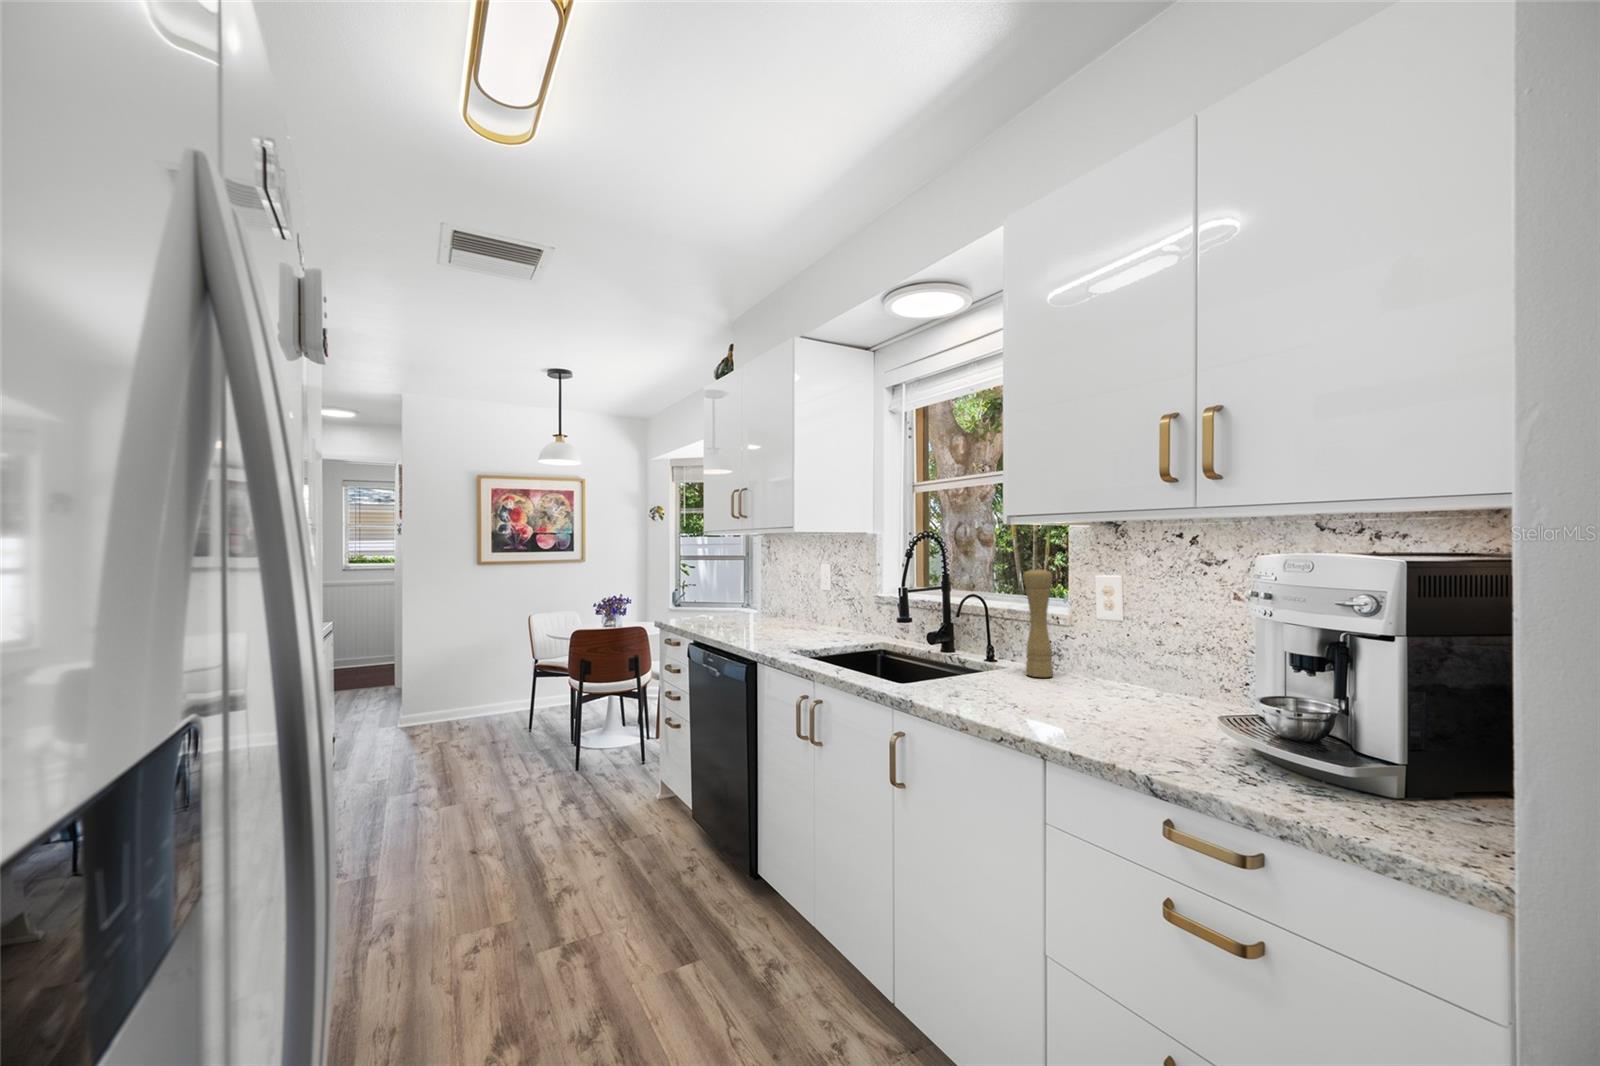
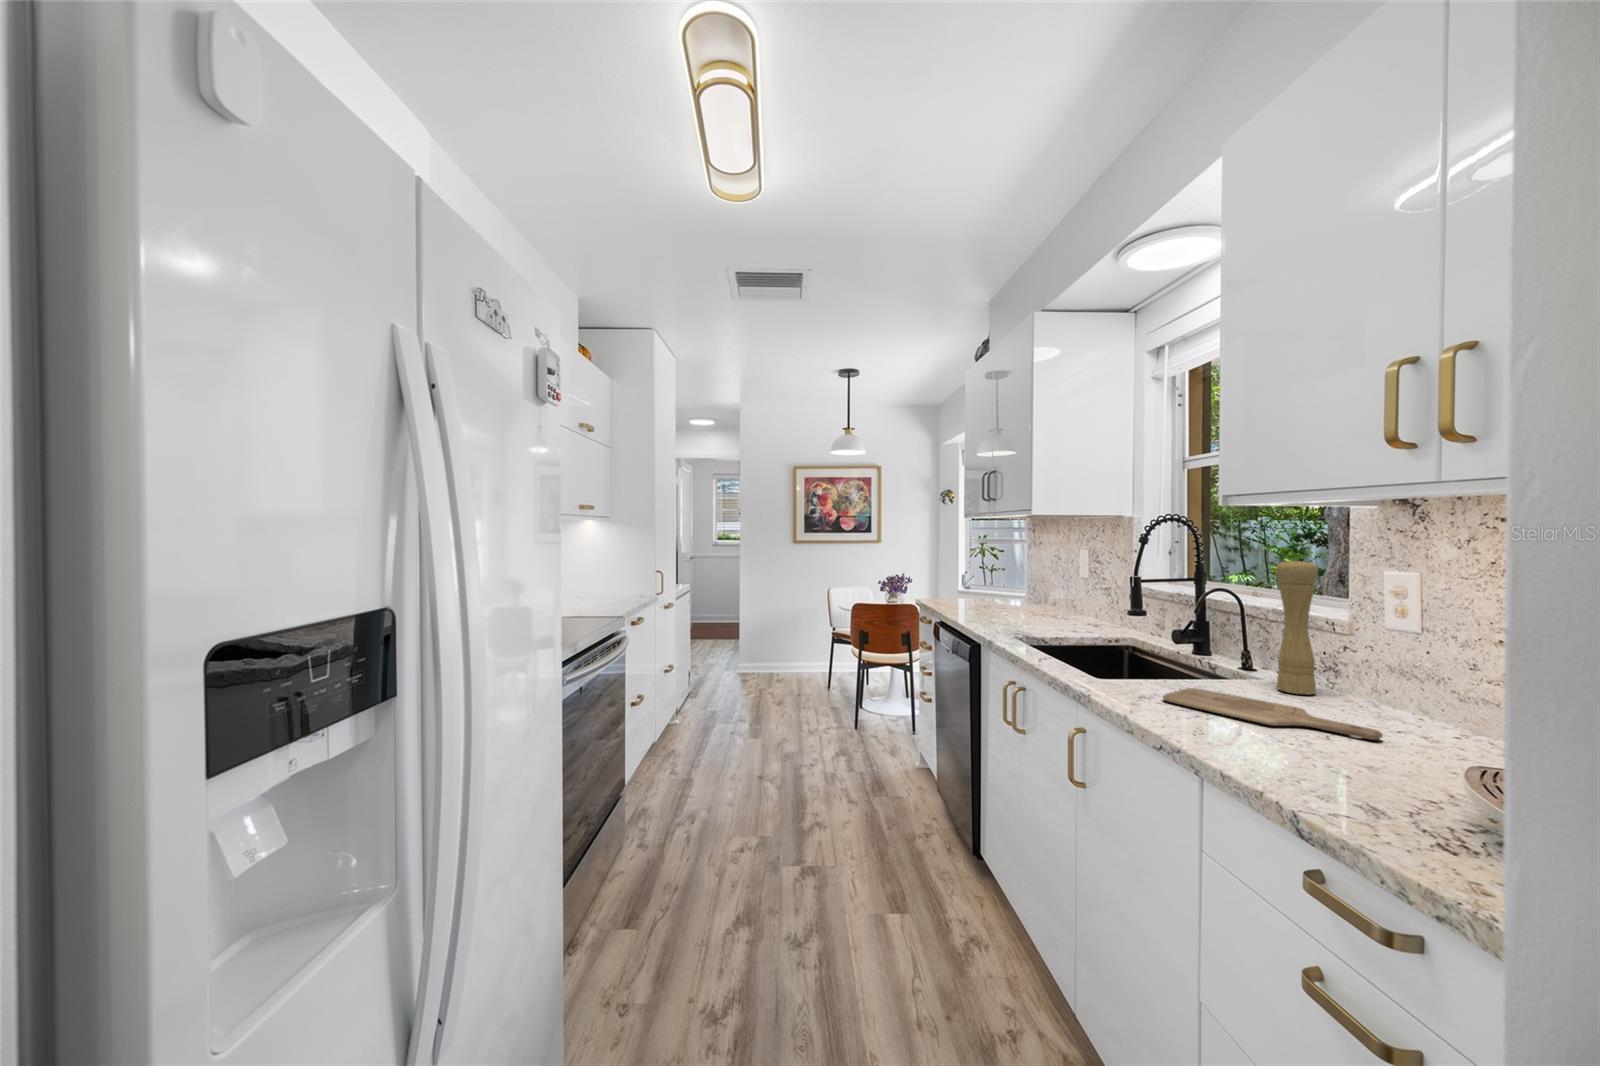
cutting board: none [967,682,1129,707] -> present [1163,688,1383,740]

